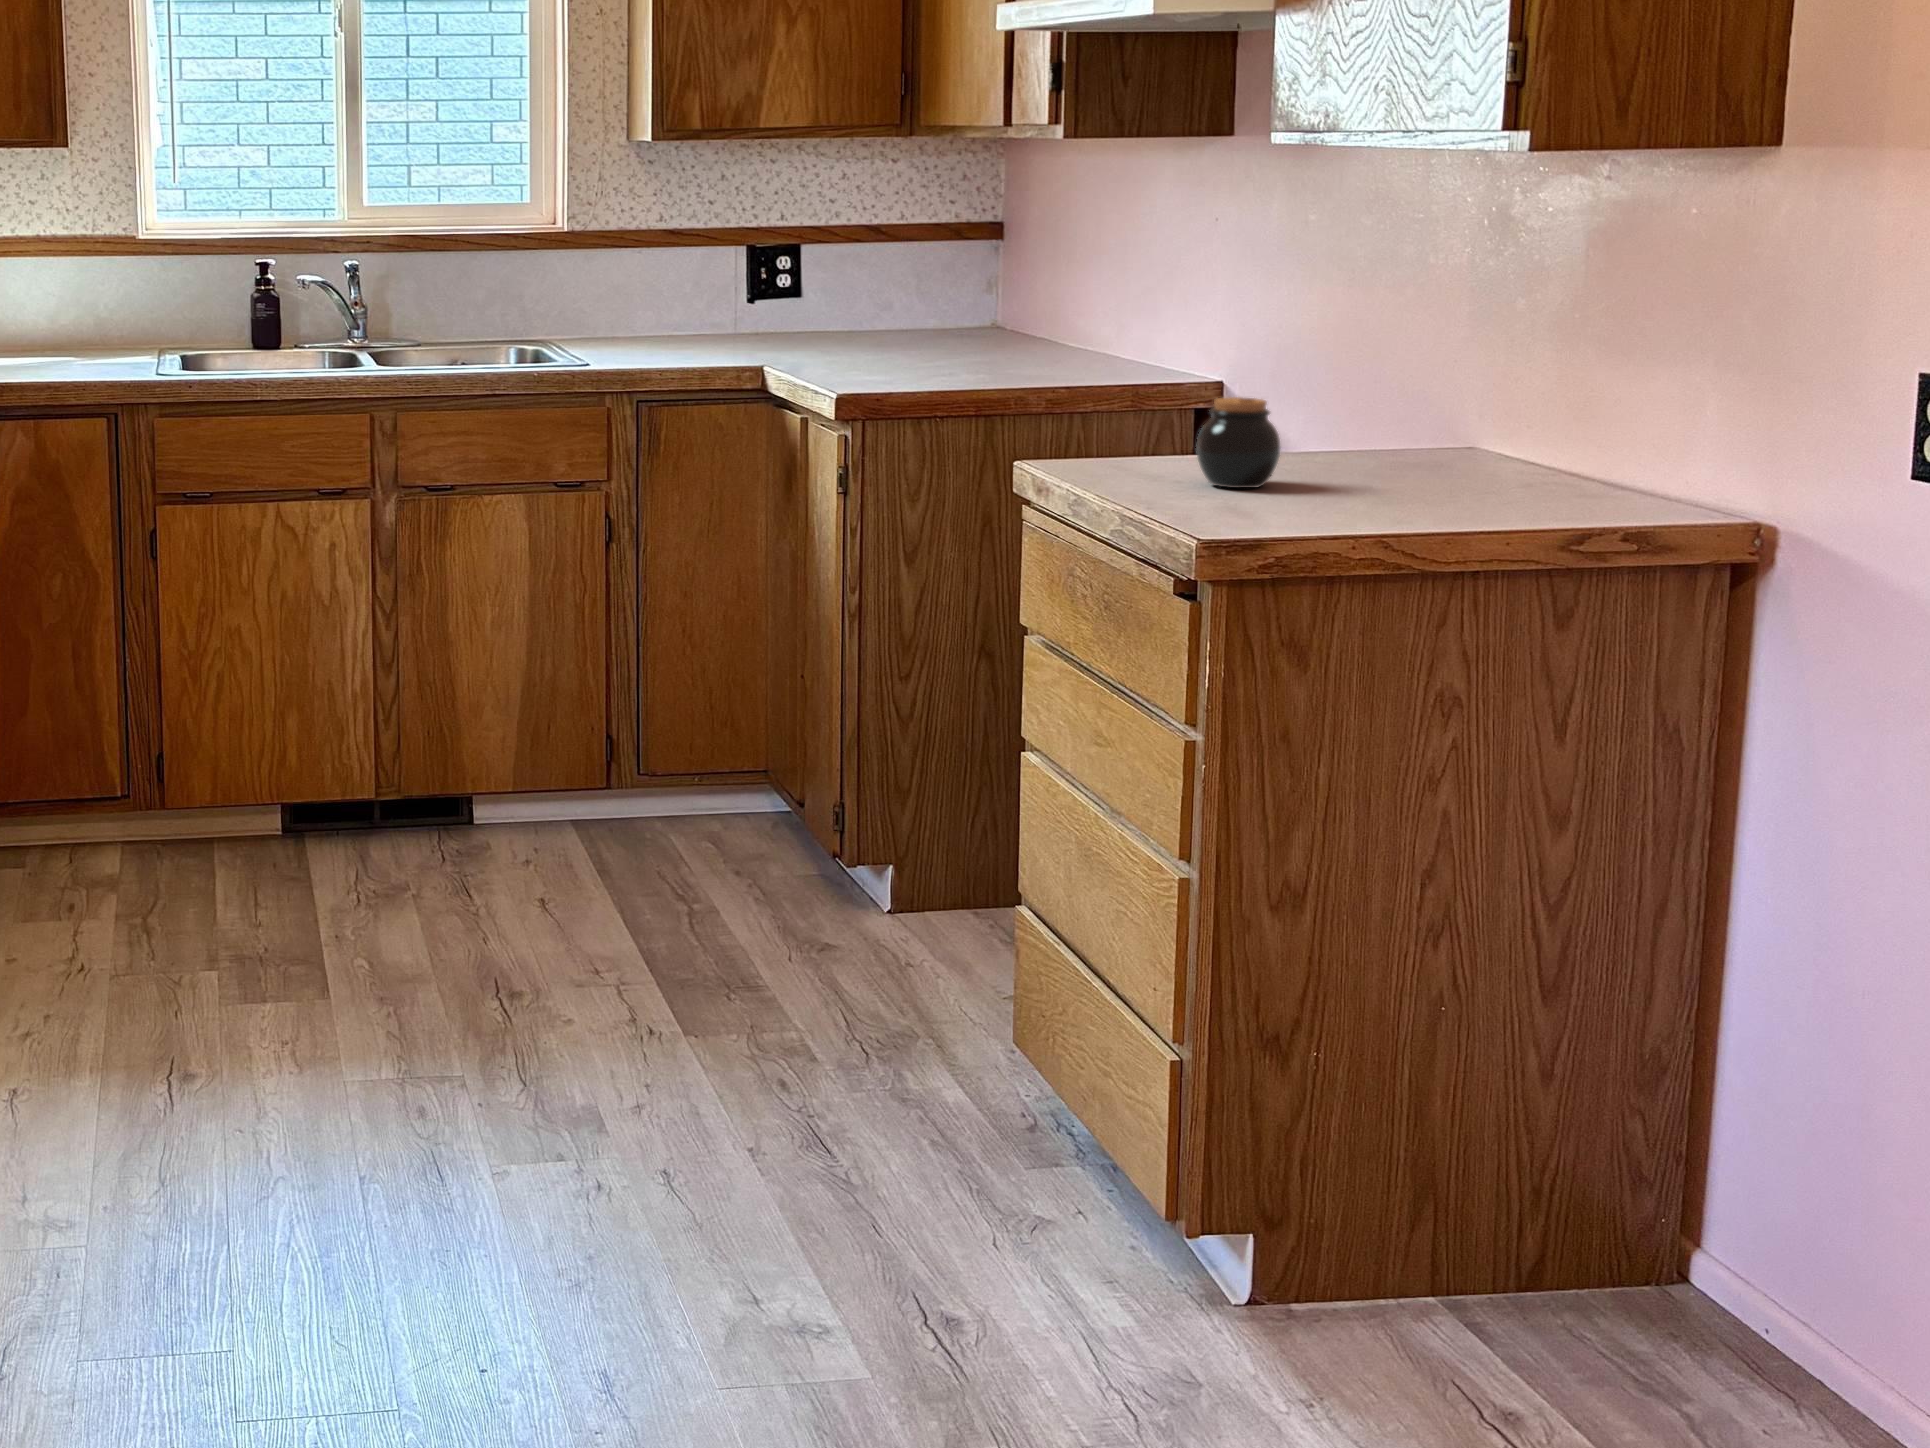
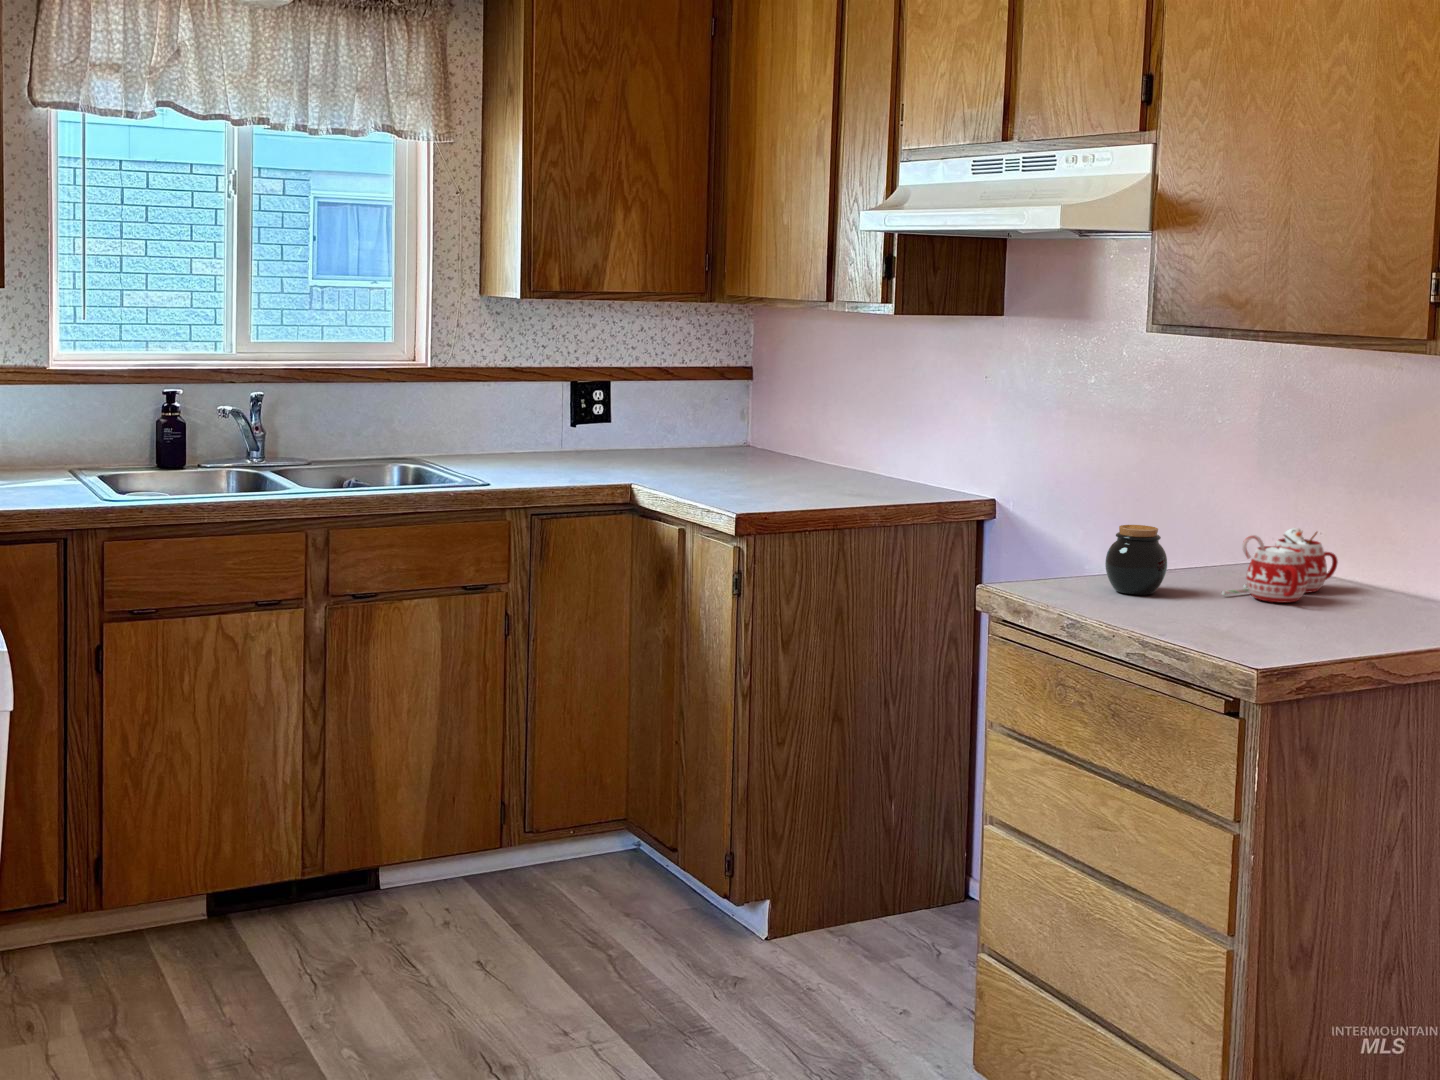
mug: none [1354,405,1552,502] -> present [1222,528,1338,603]

